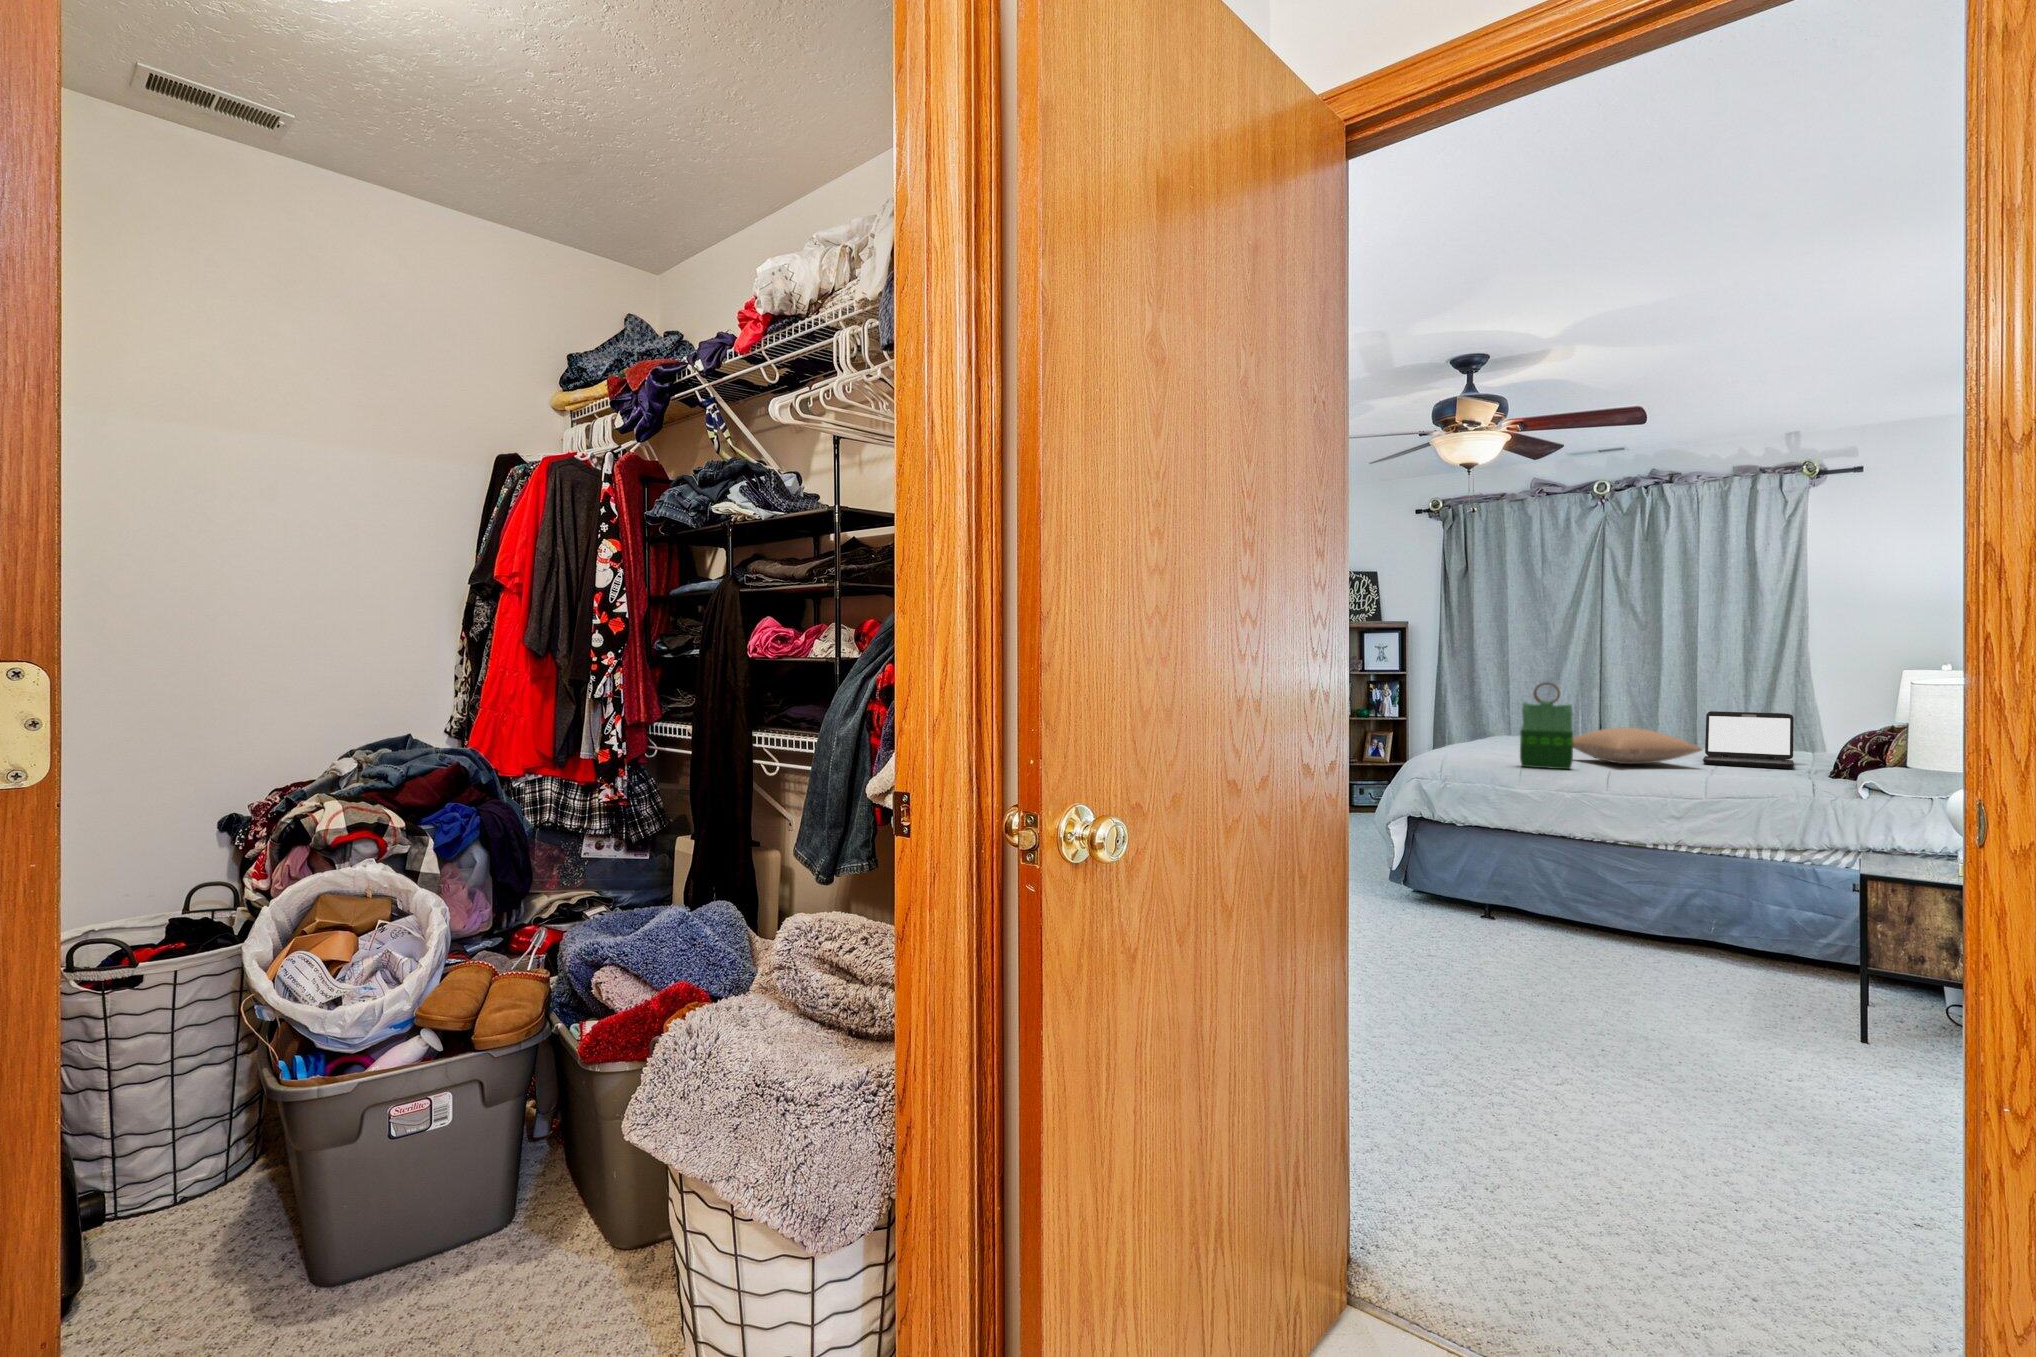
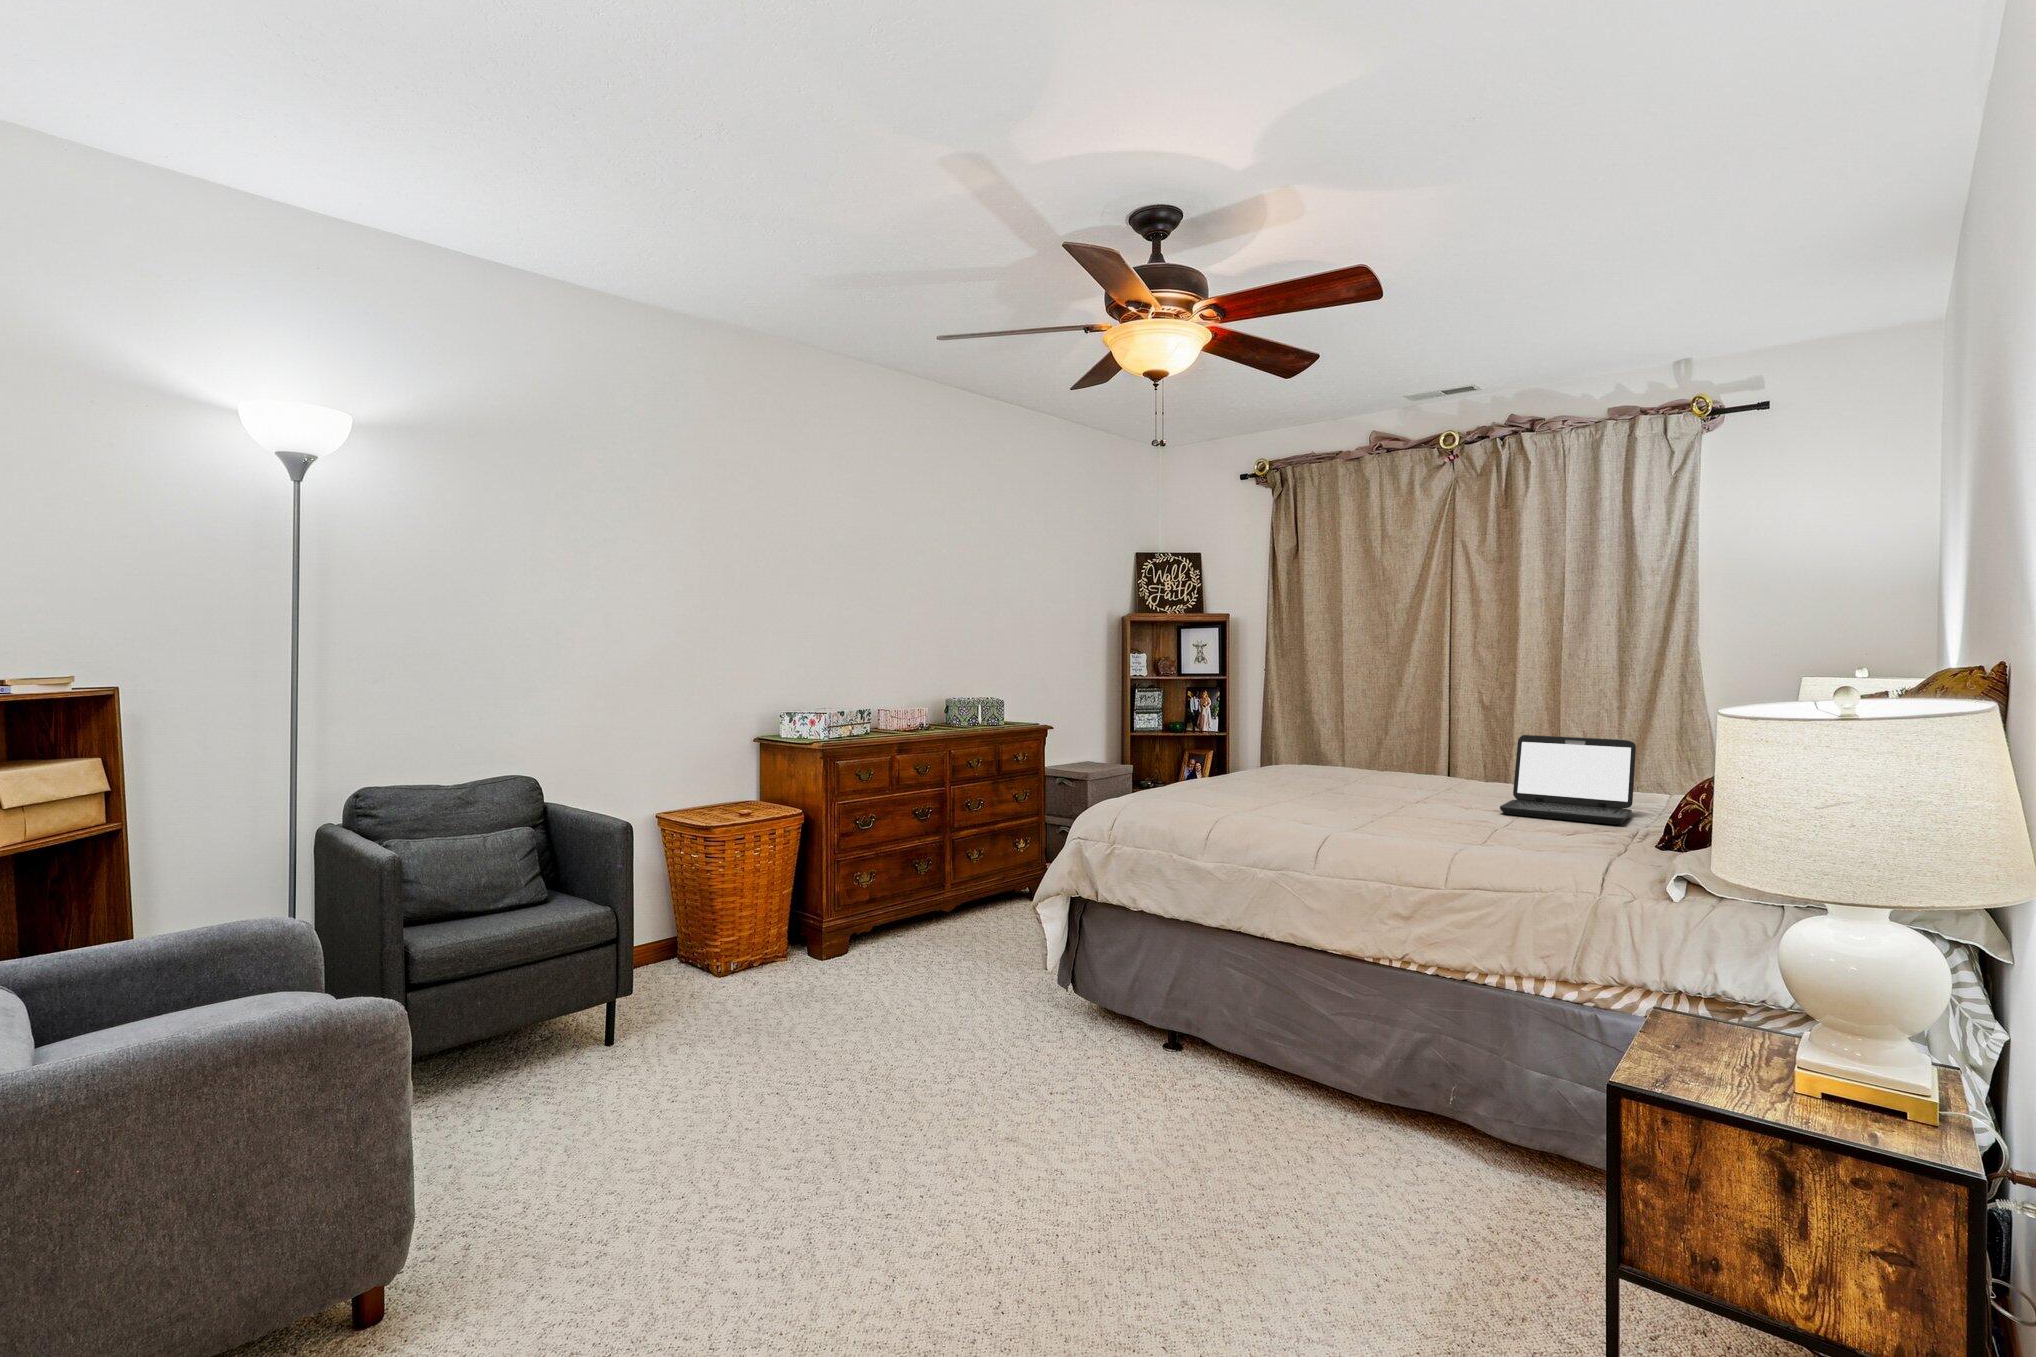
tote bag: present [1520,682,1573,769] -> none [1221,692,1294,822]
pillow: present [1573,728,1702,764] -> none [1315,759,1488,813]

